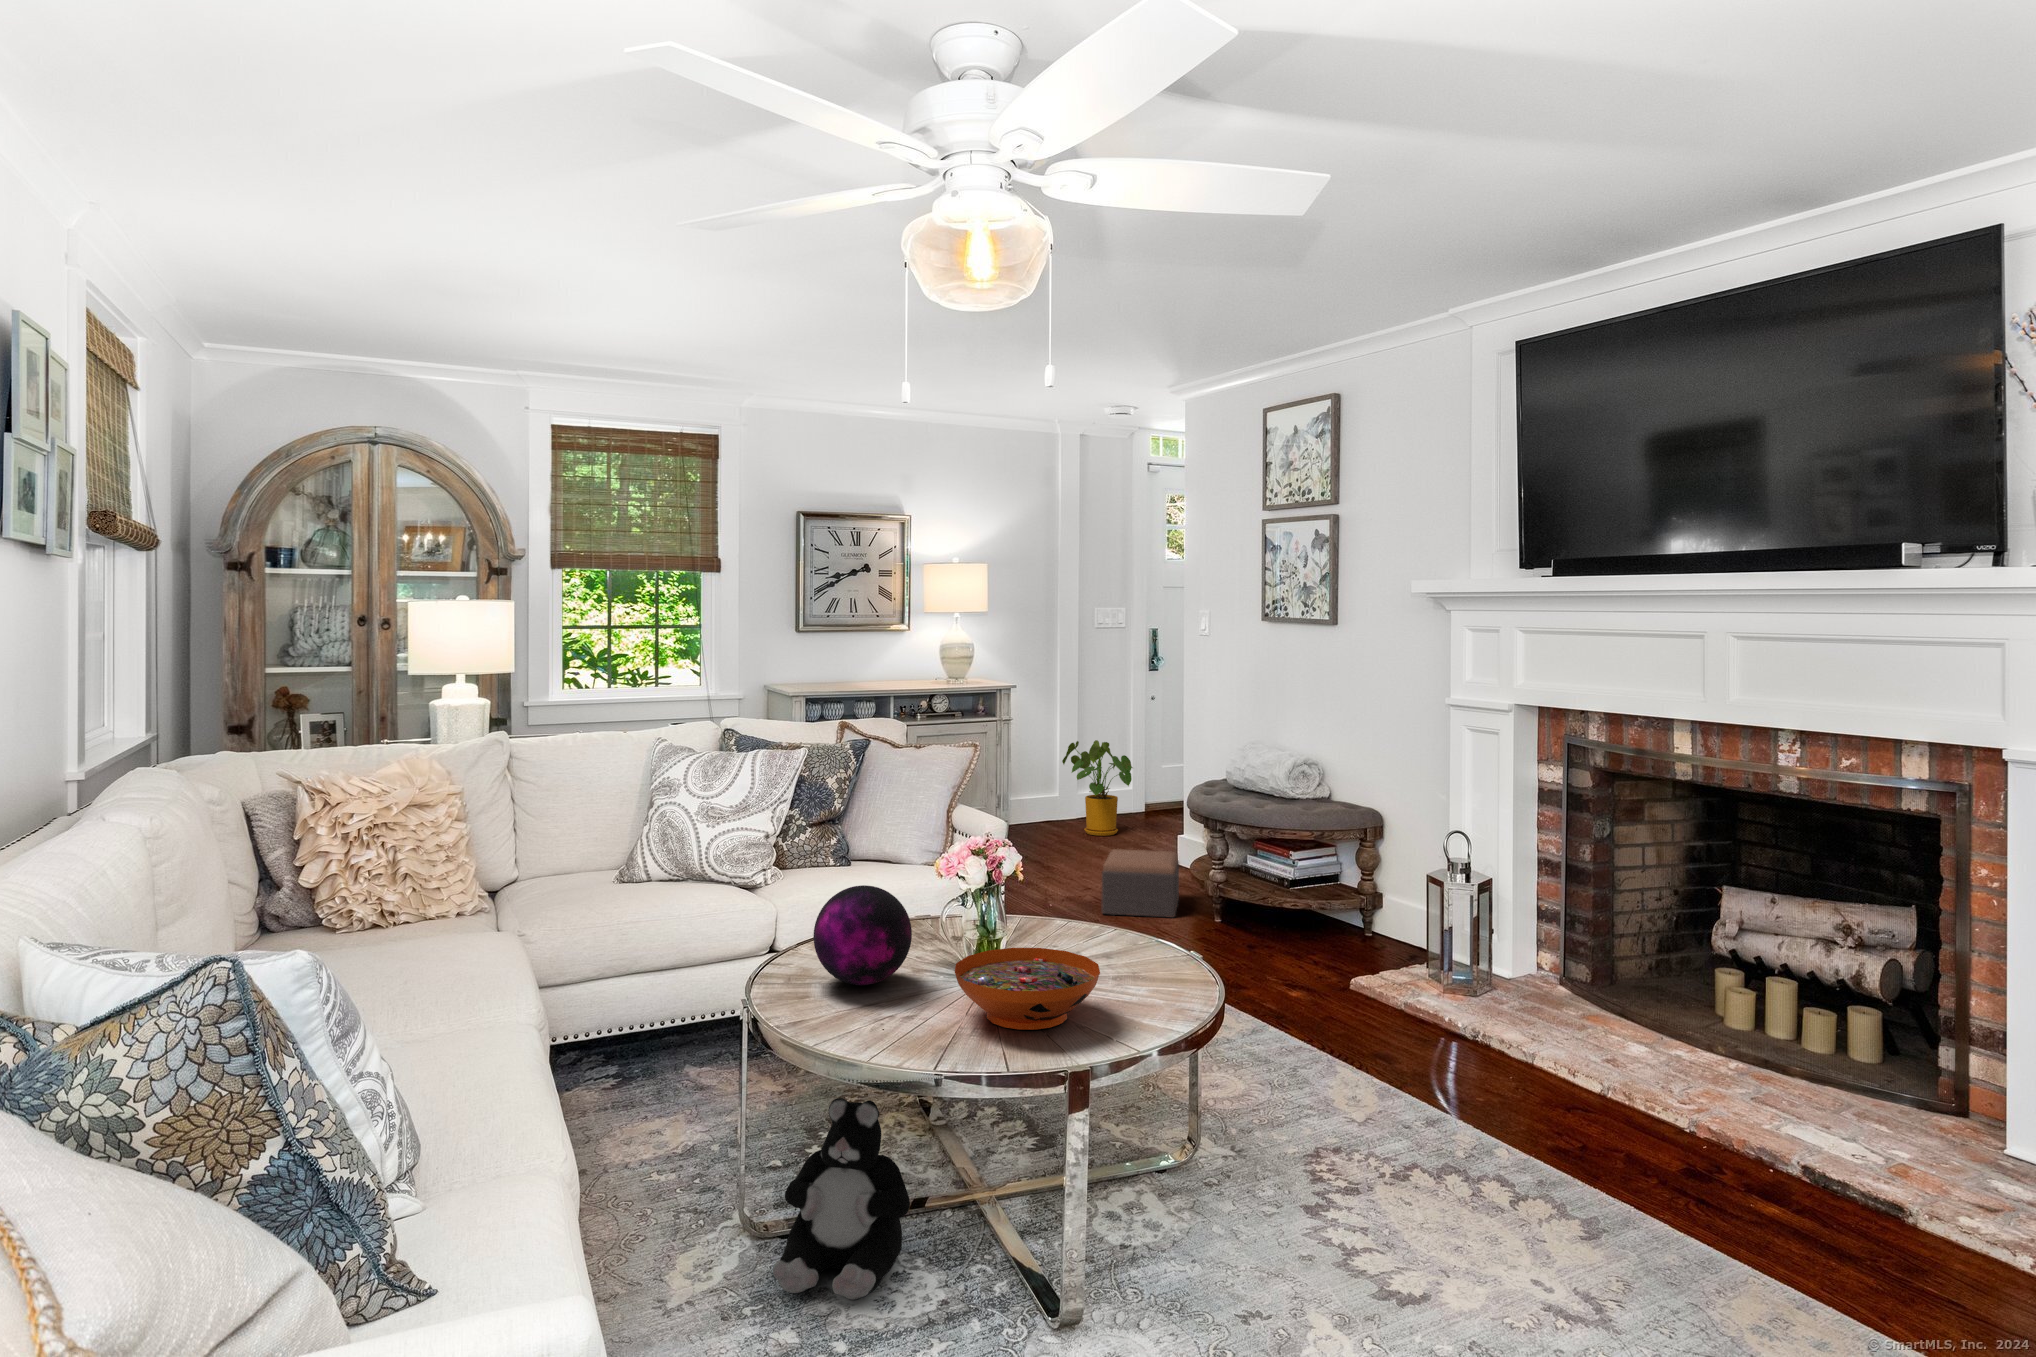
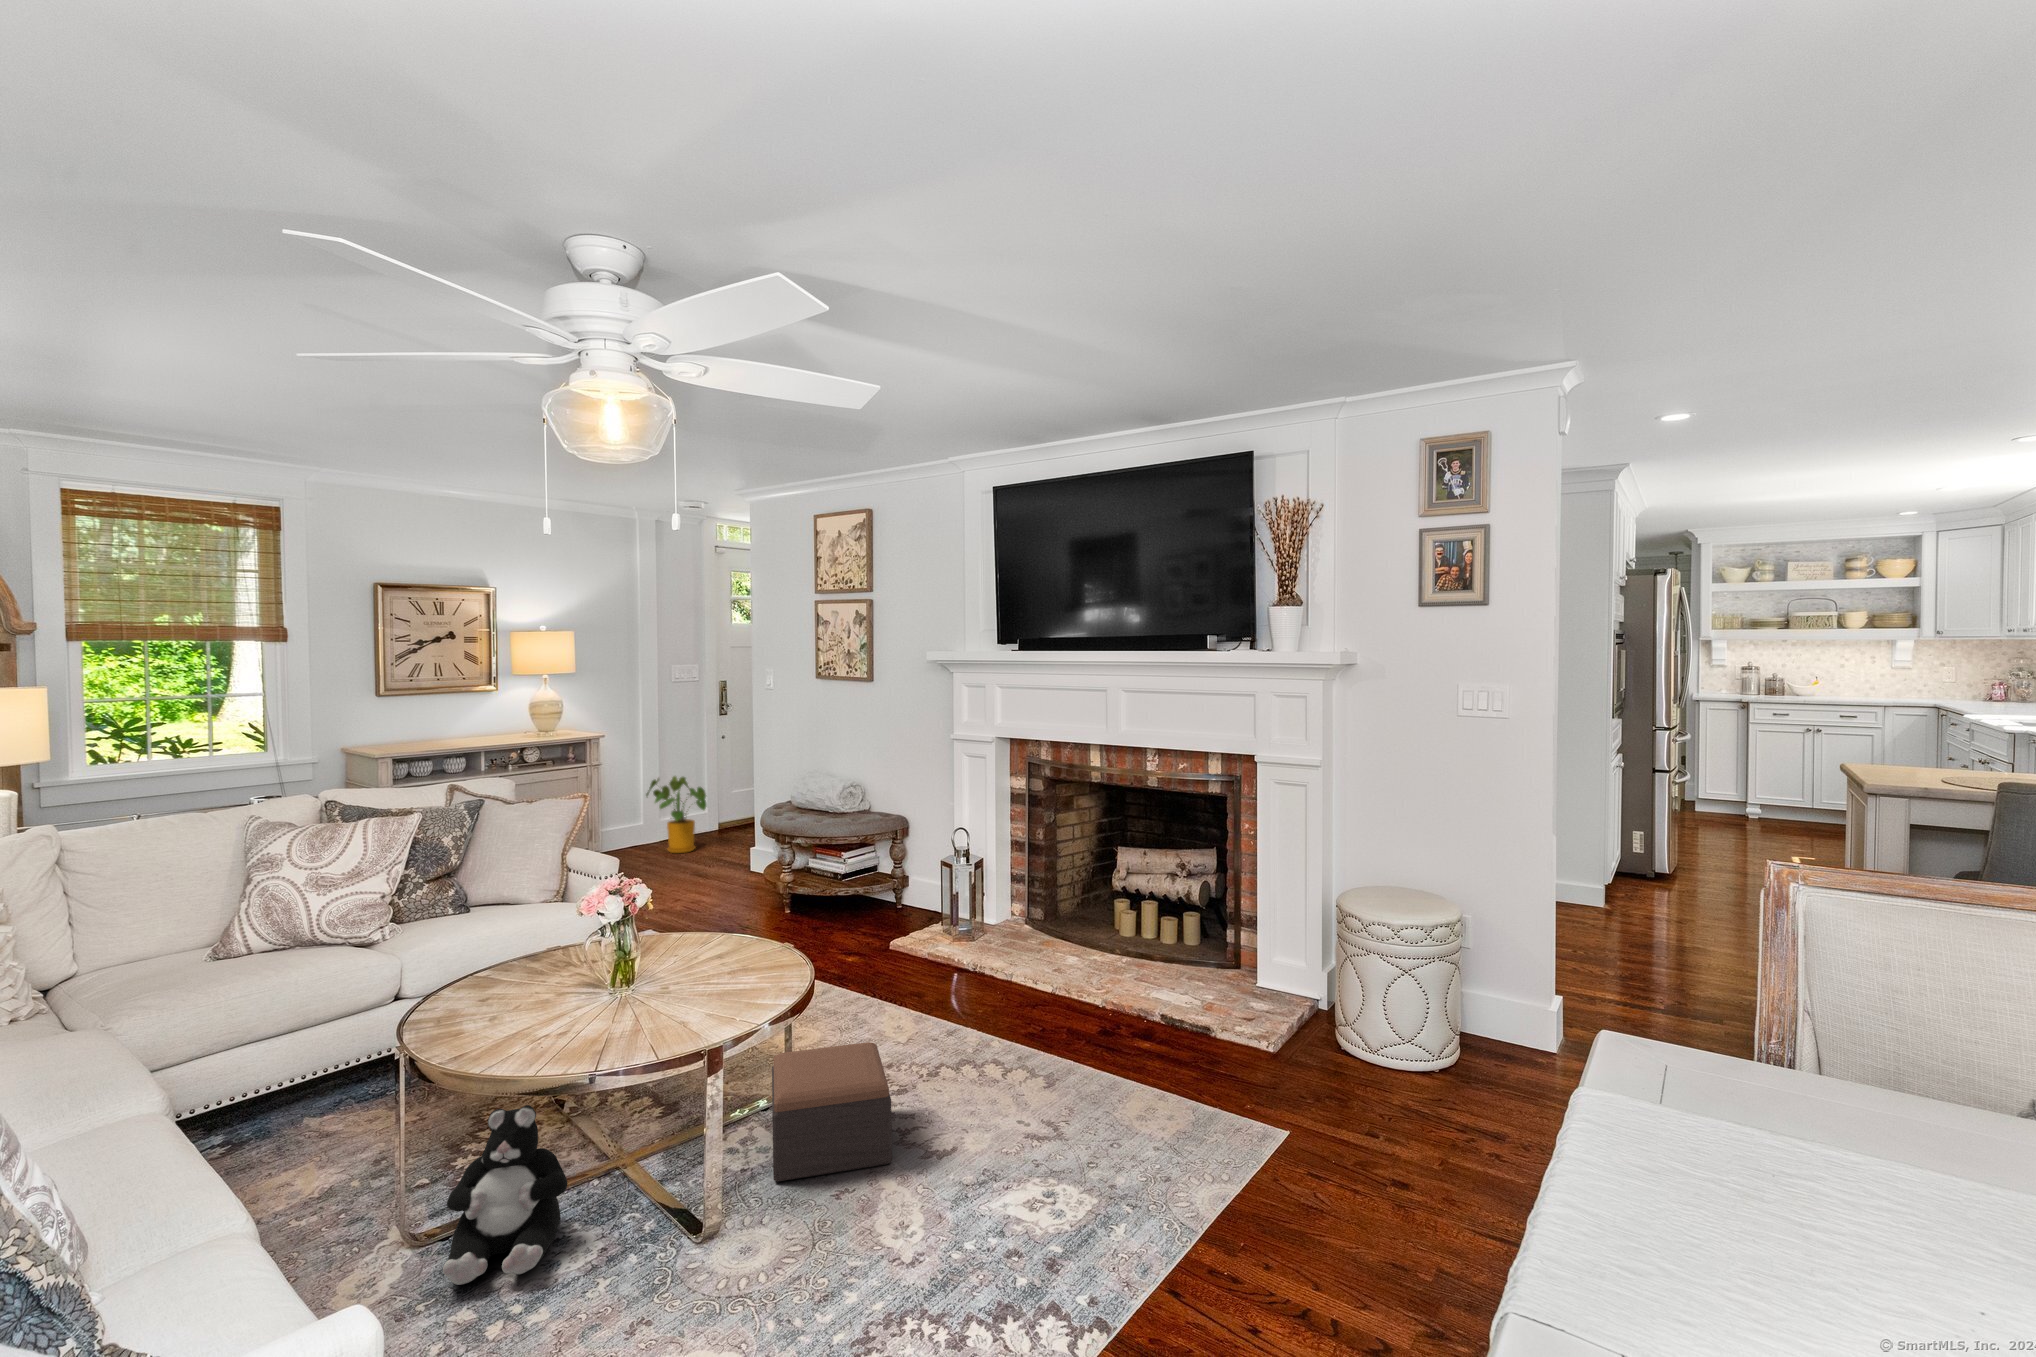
footstool: present [1102,849,1179,918] -> present [772,1042,892,1182]
decorative orb: present [813,885,912,985] -> none [464,927,556,1012]
decorative bowl: present [955,948,1100,1030] -> none [601,955,722,1023]

